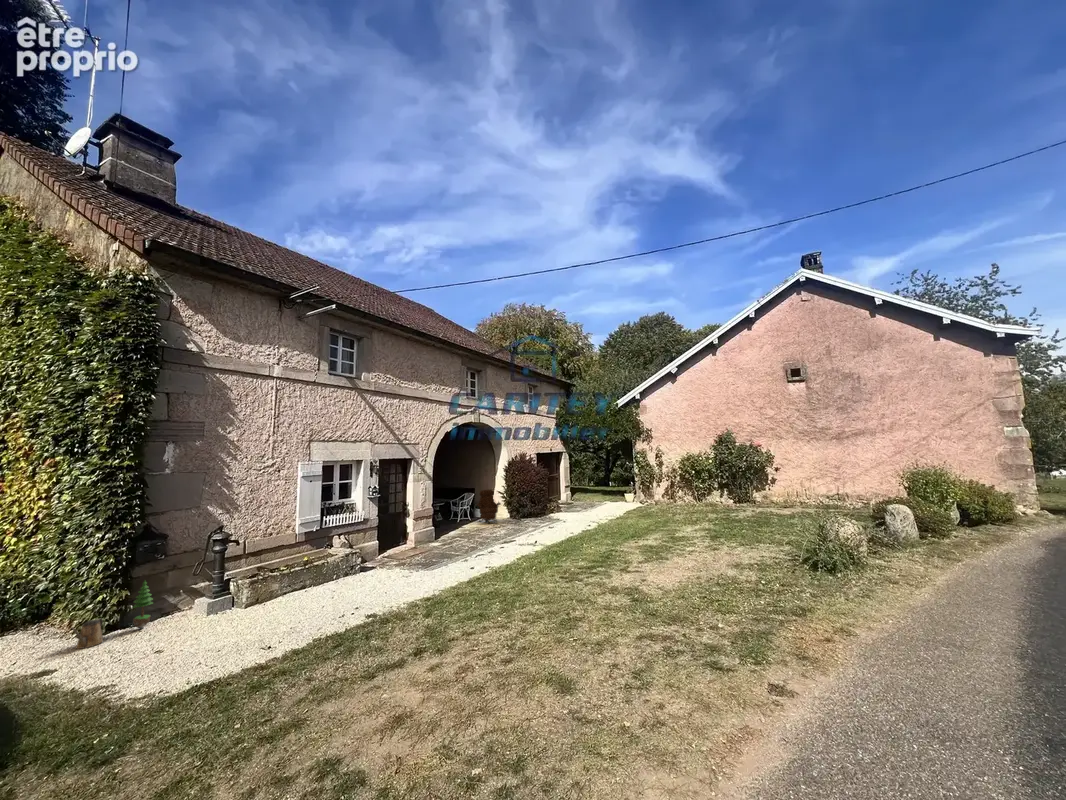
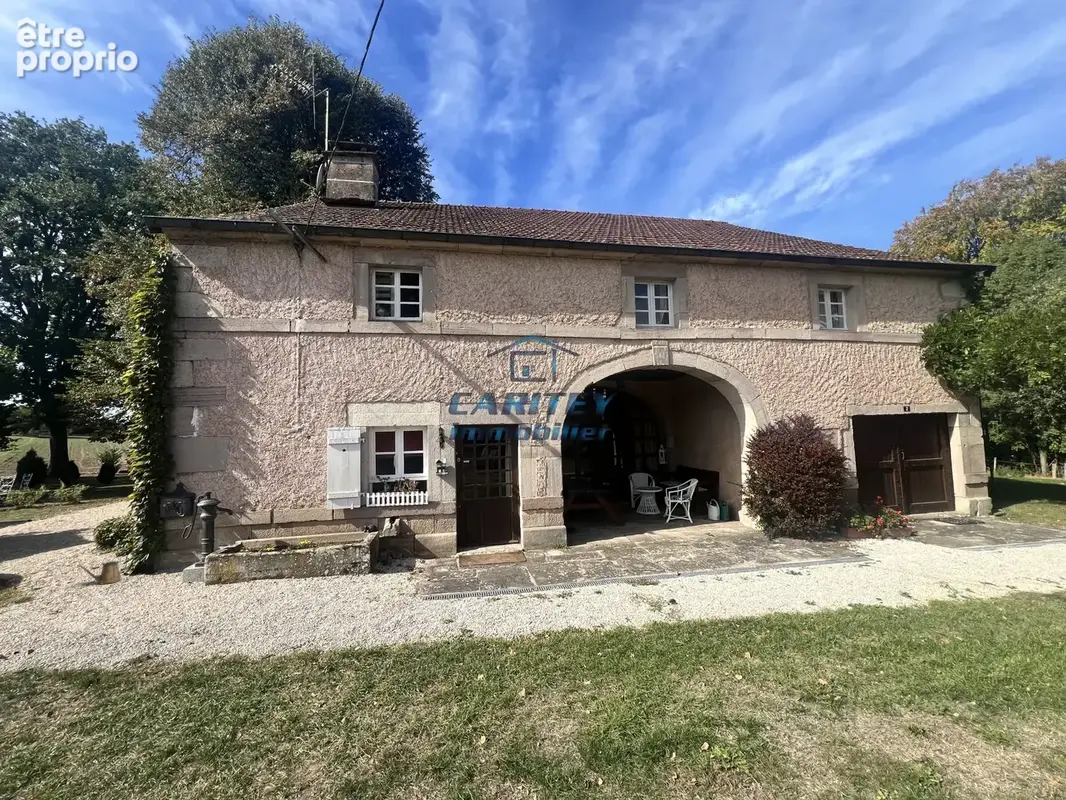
lounge chair: present [477,490,501,522] -> none [698,476,748,534]
potted tree: present [133,581,153,629] -> none [144,534,163,578]

